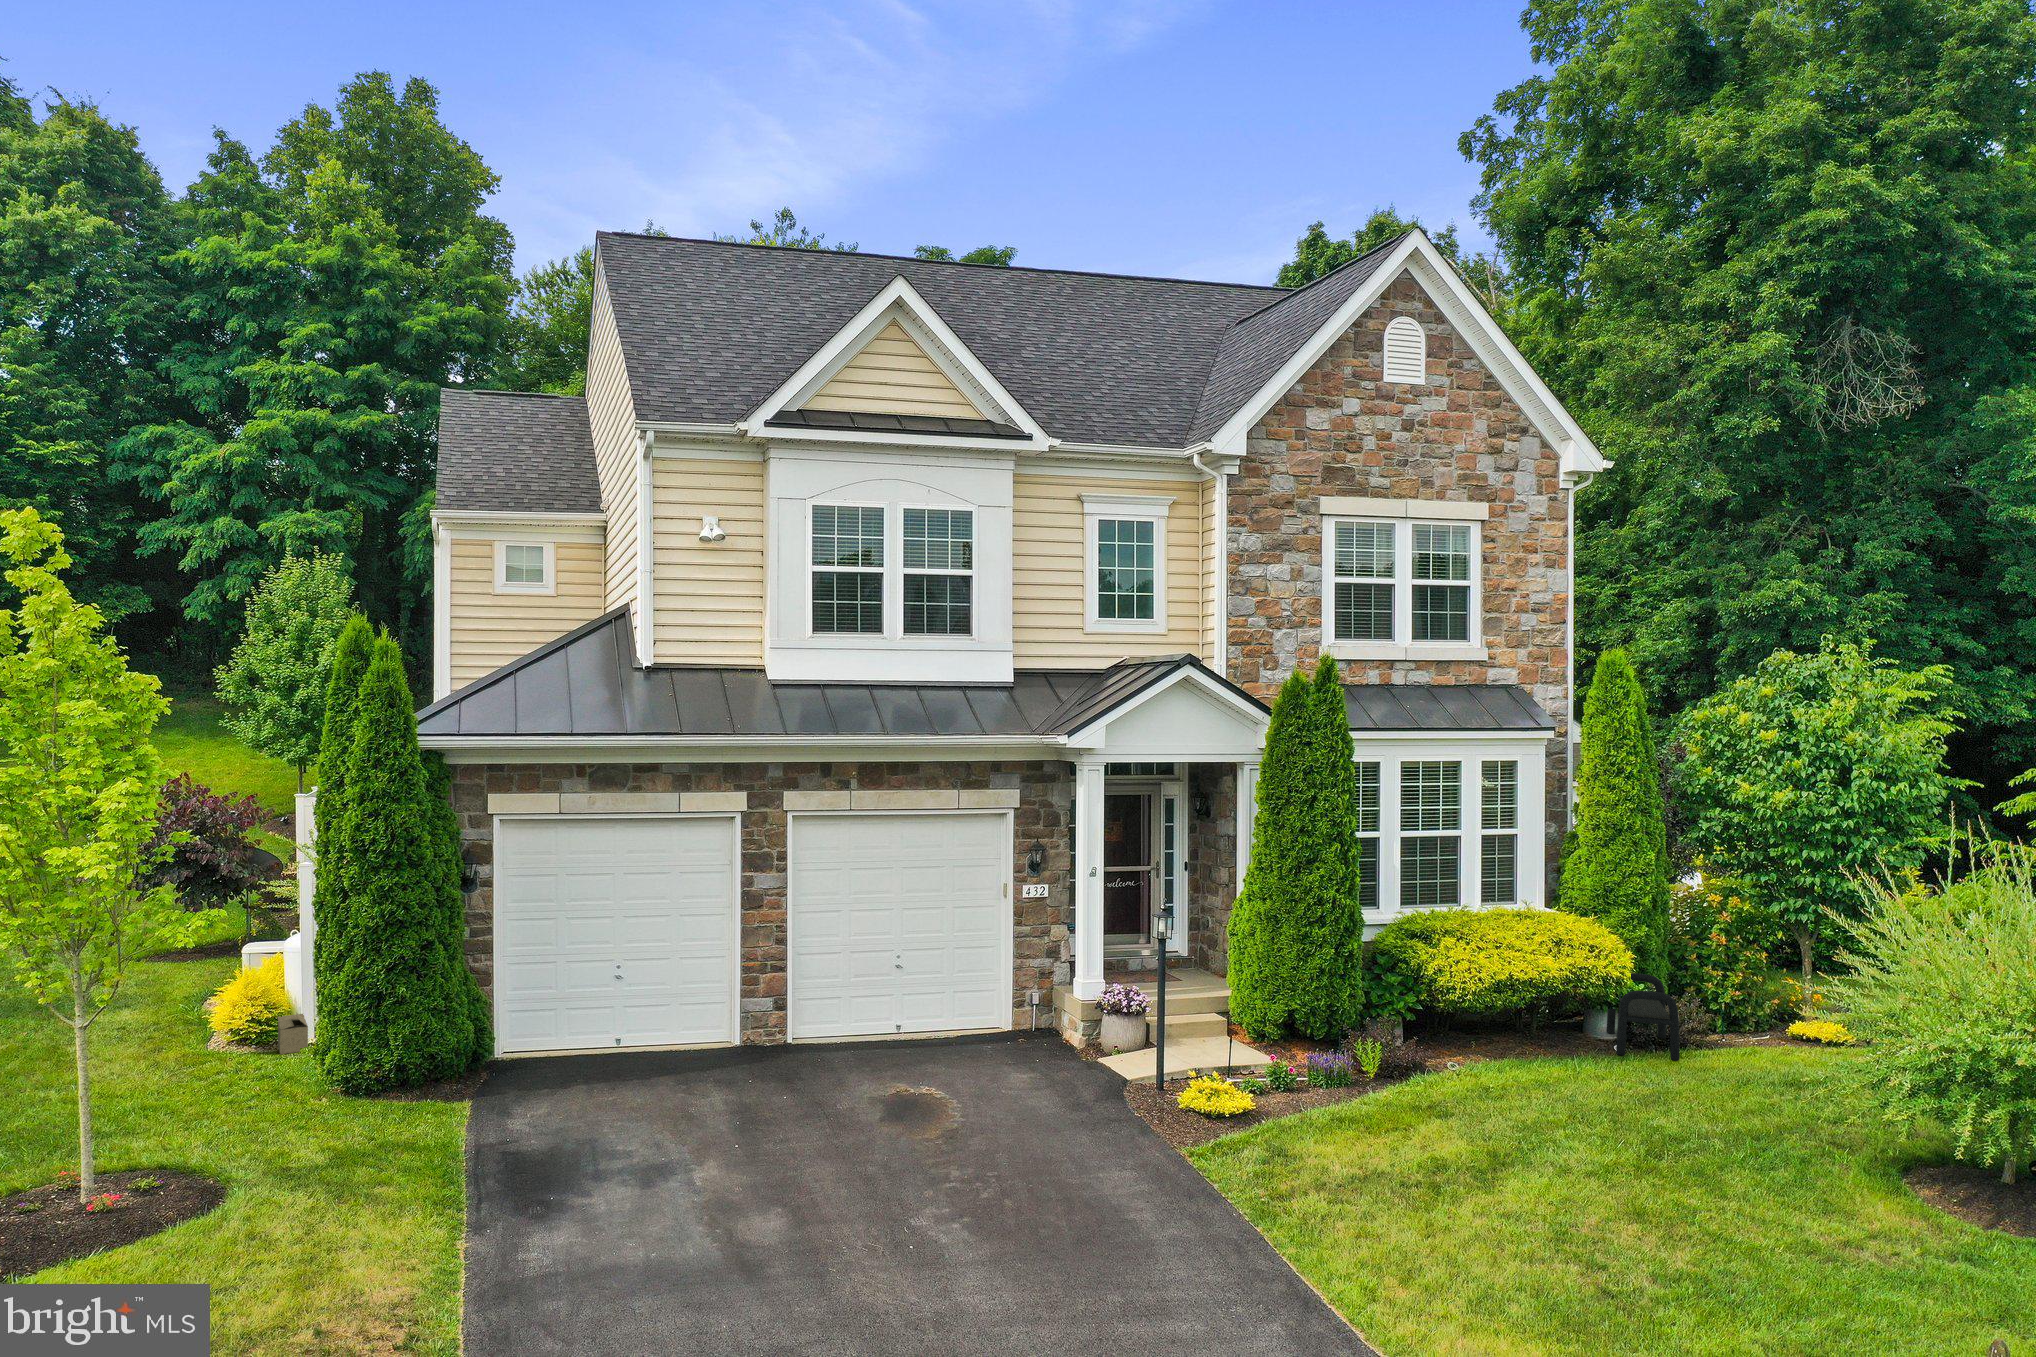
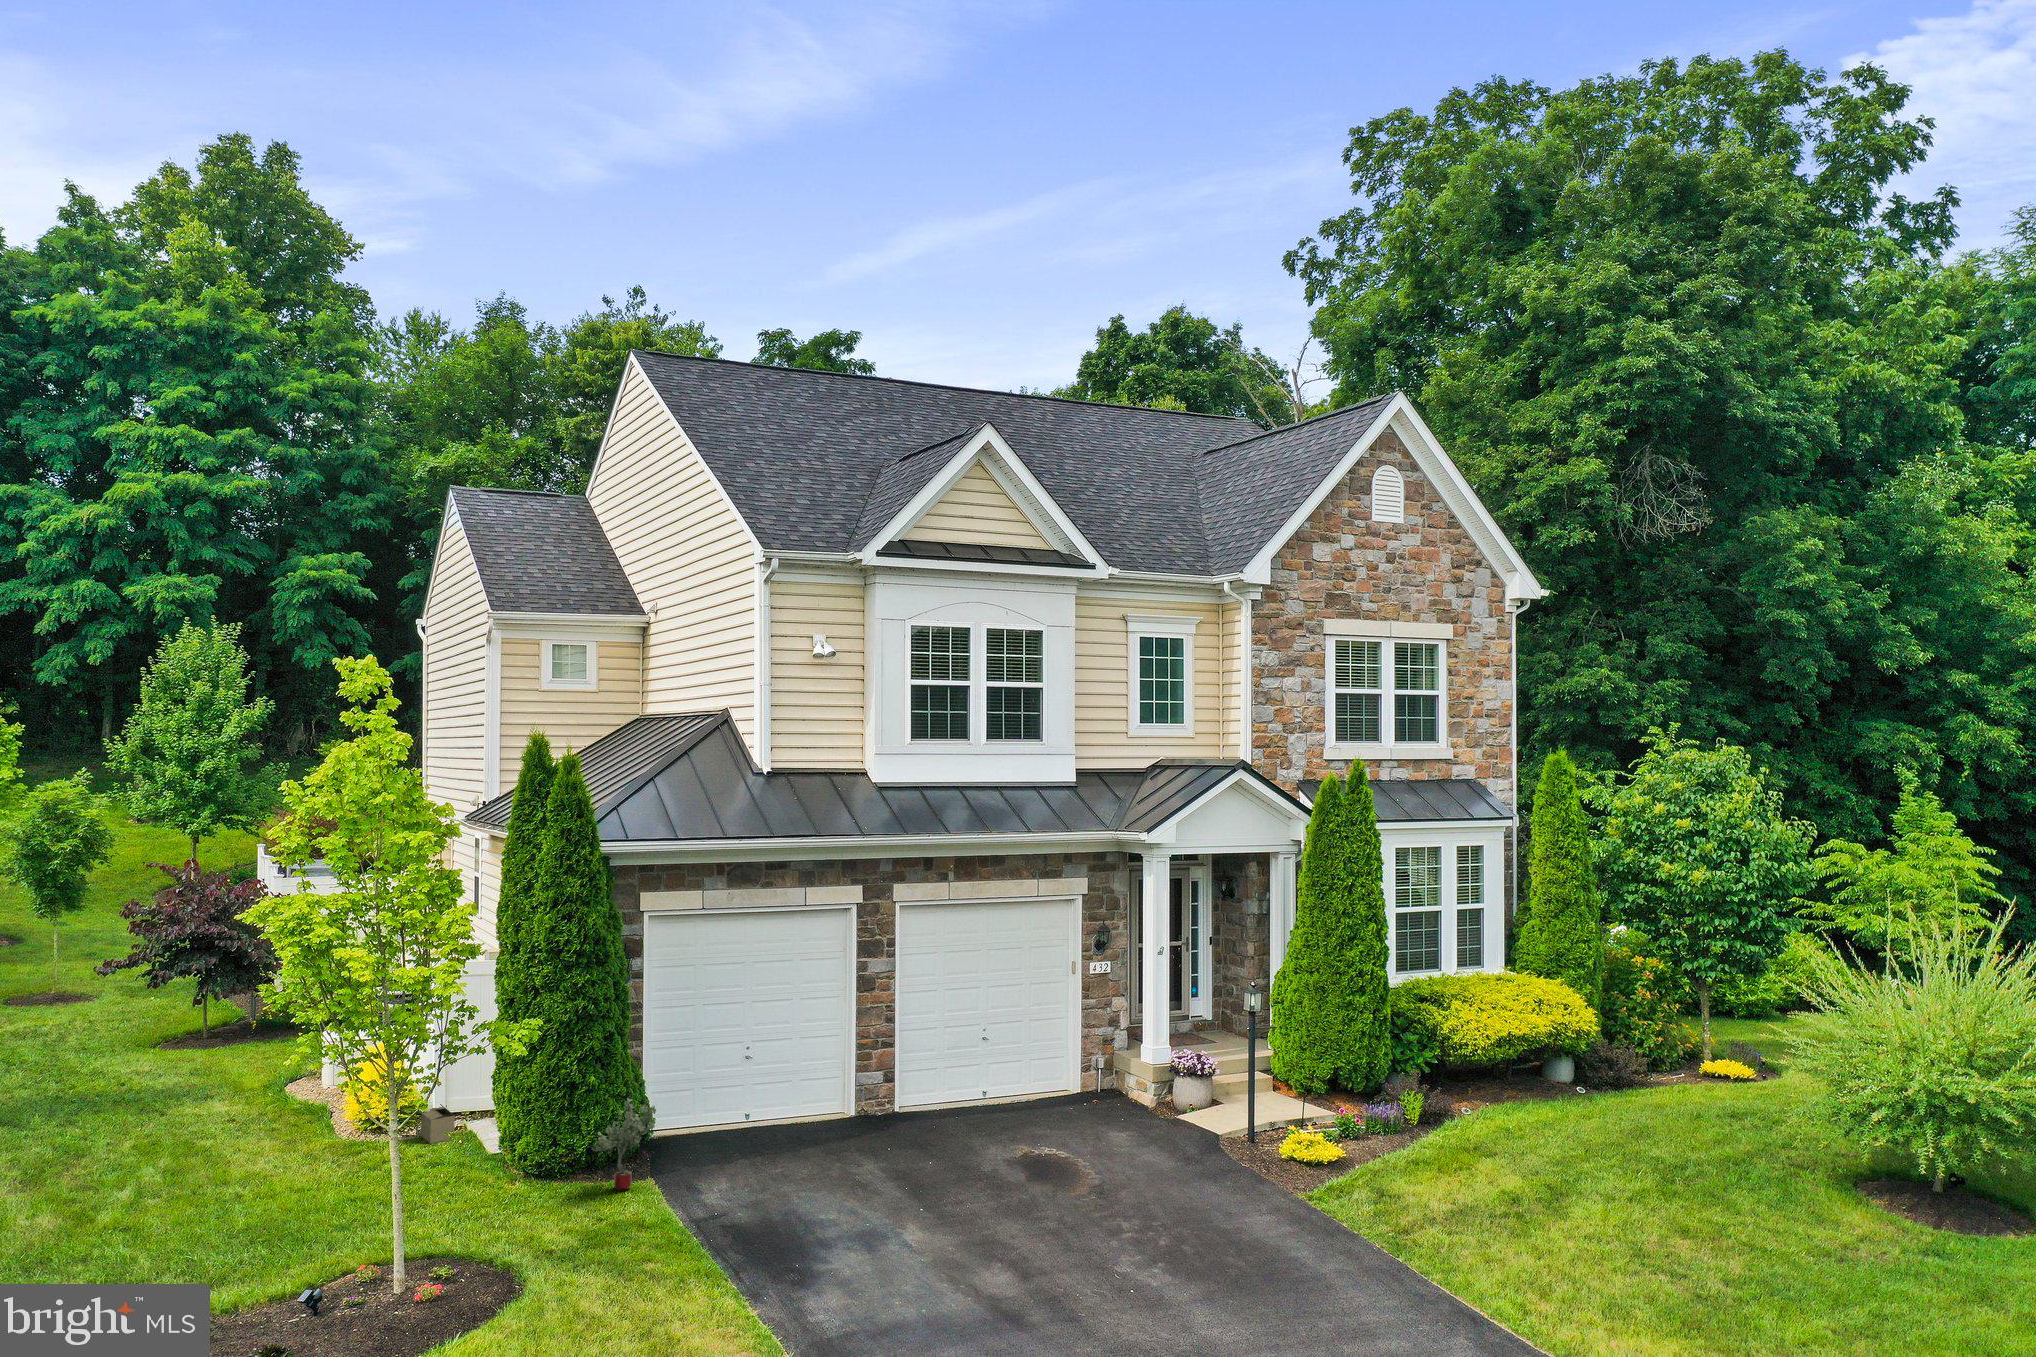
bench: present [1606,973,1680,1061] -> none [1572,1026,1640,1099]
potted tree: none [391,1010,472,1110] -> present [592,1098,656,1191]

